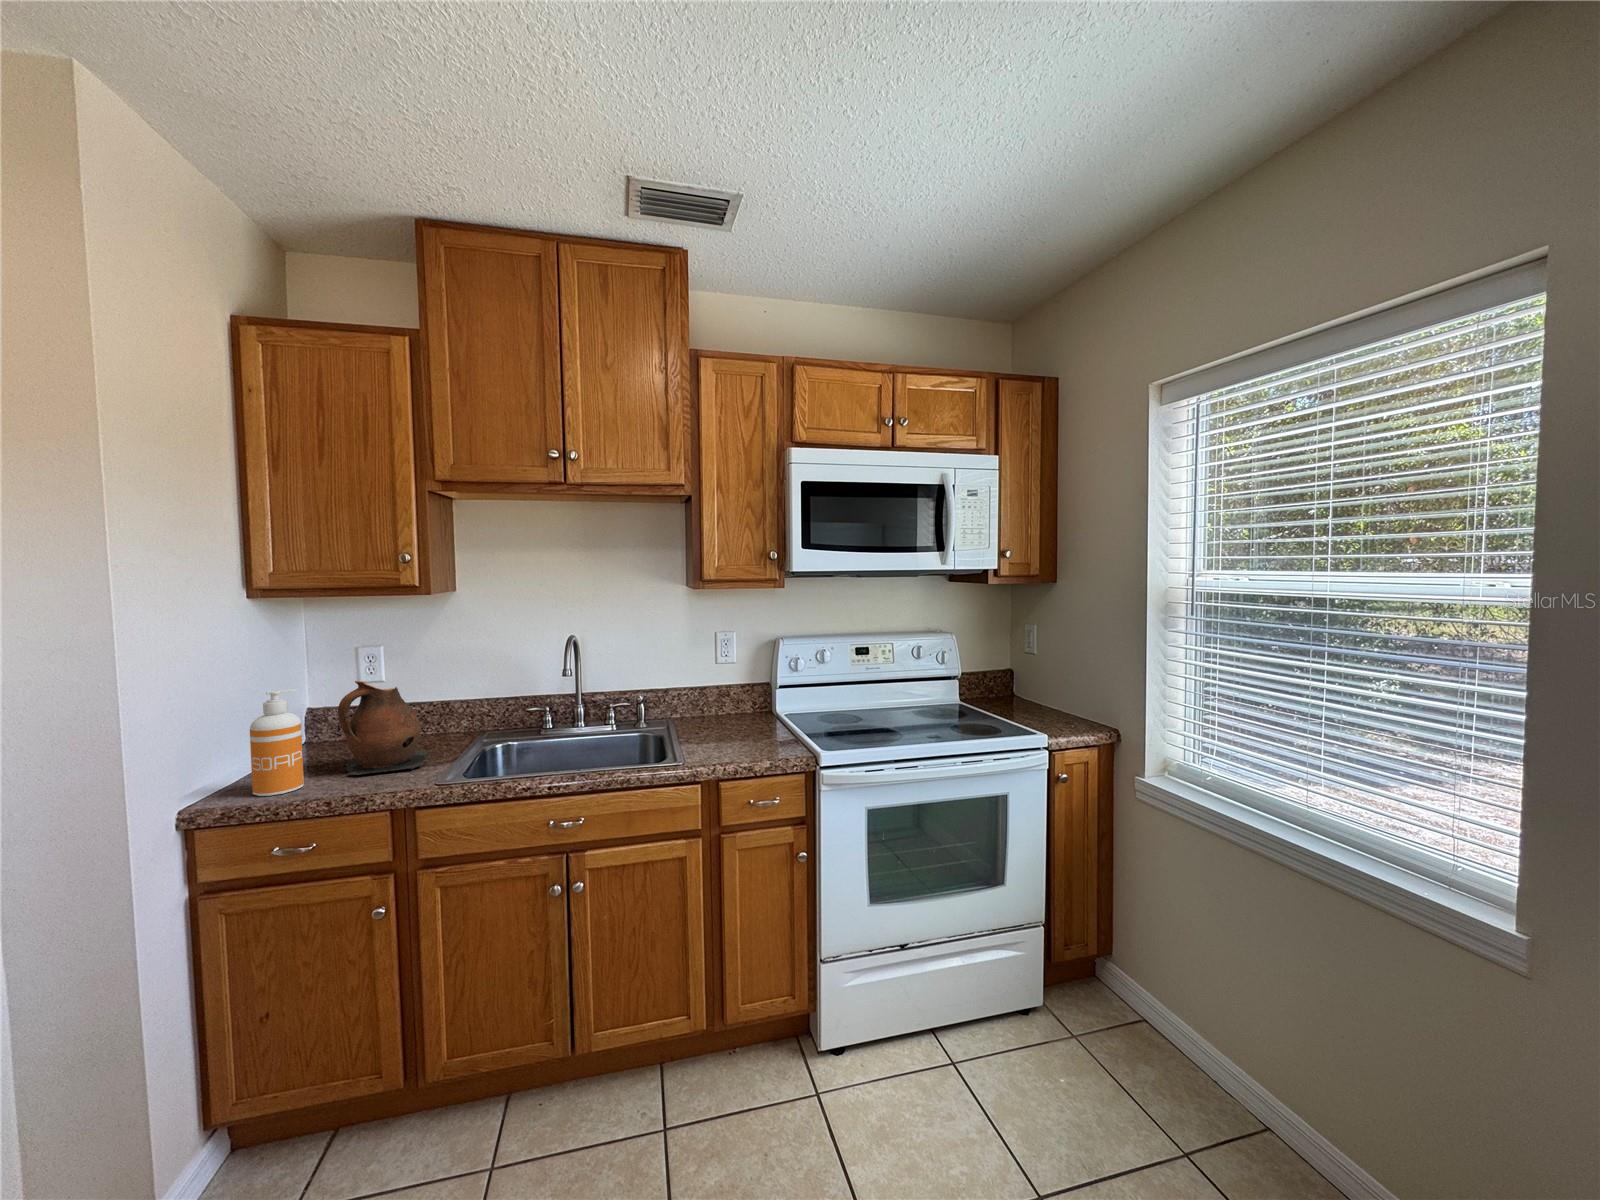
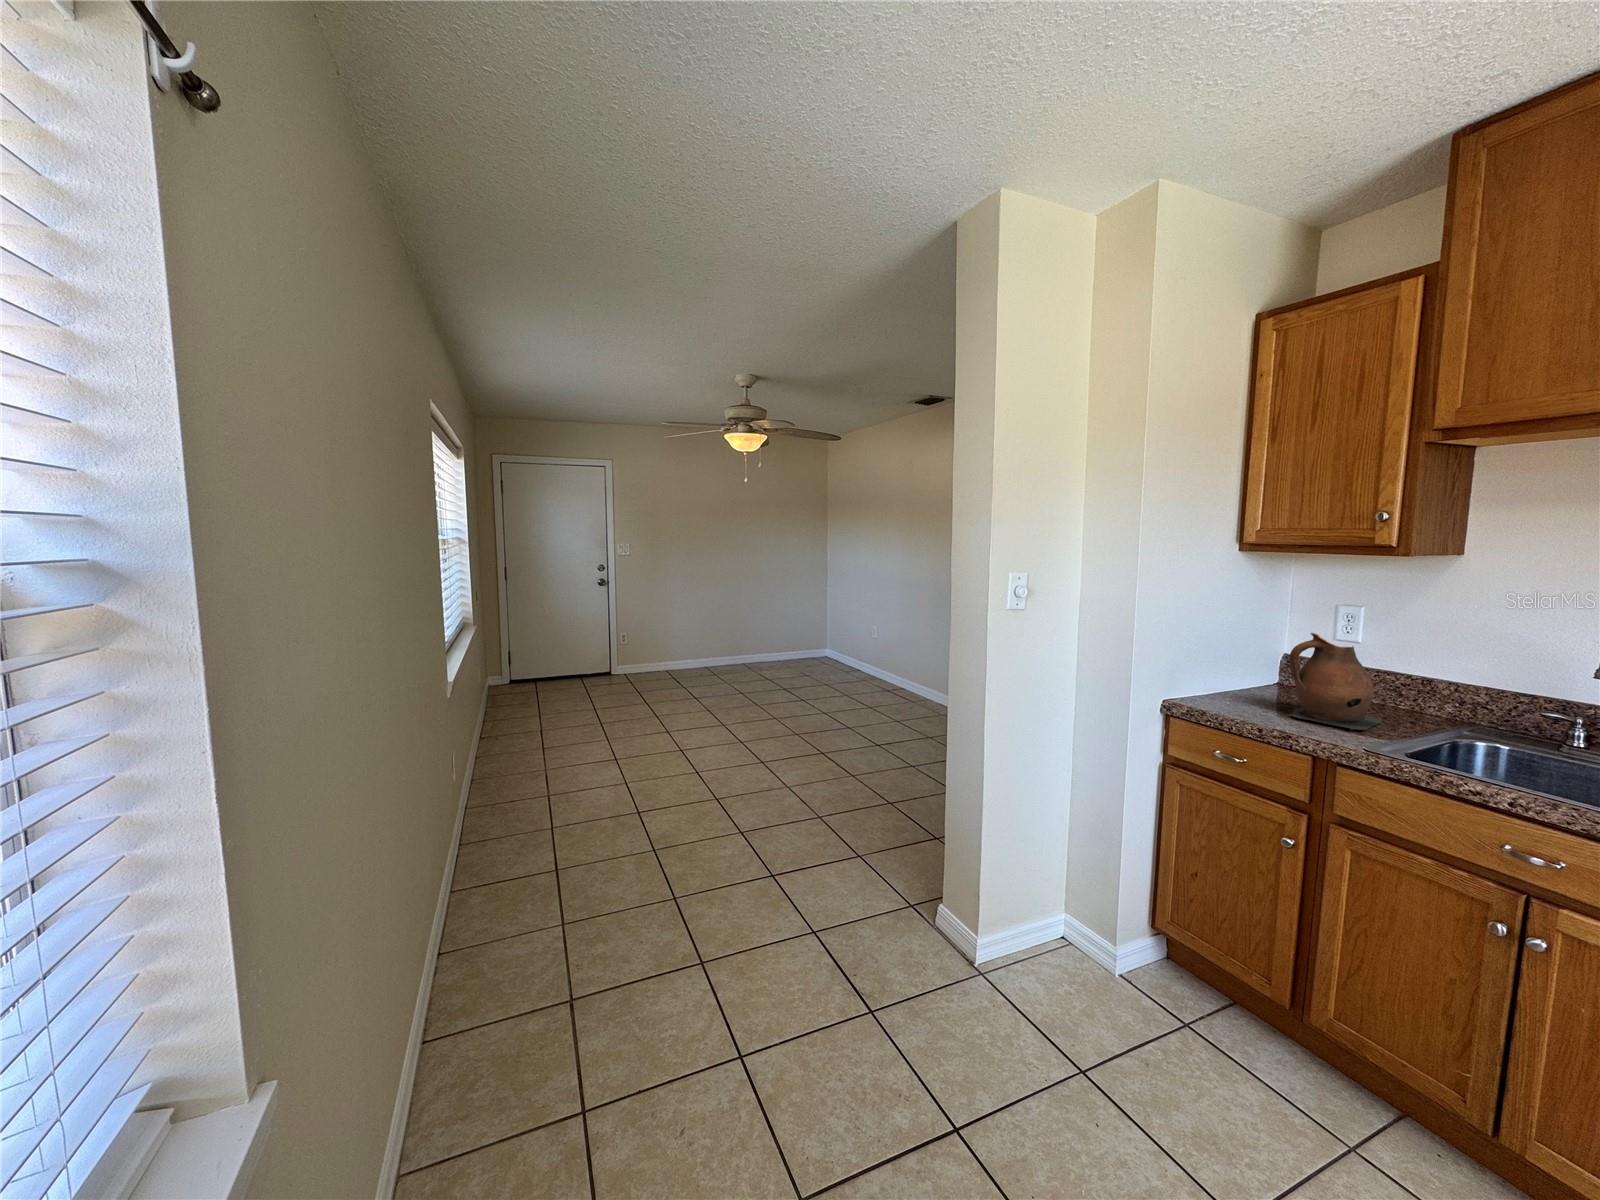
soap dispenser: present [250,689,304,796] -> none [1212,627,1256,712]

